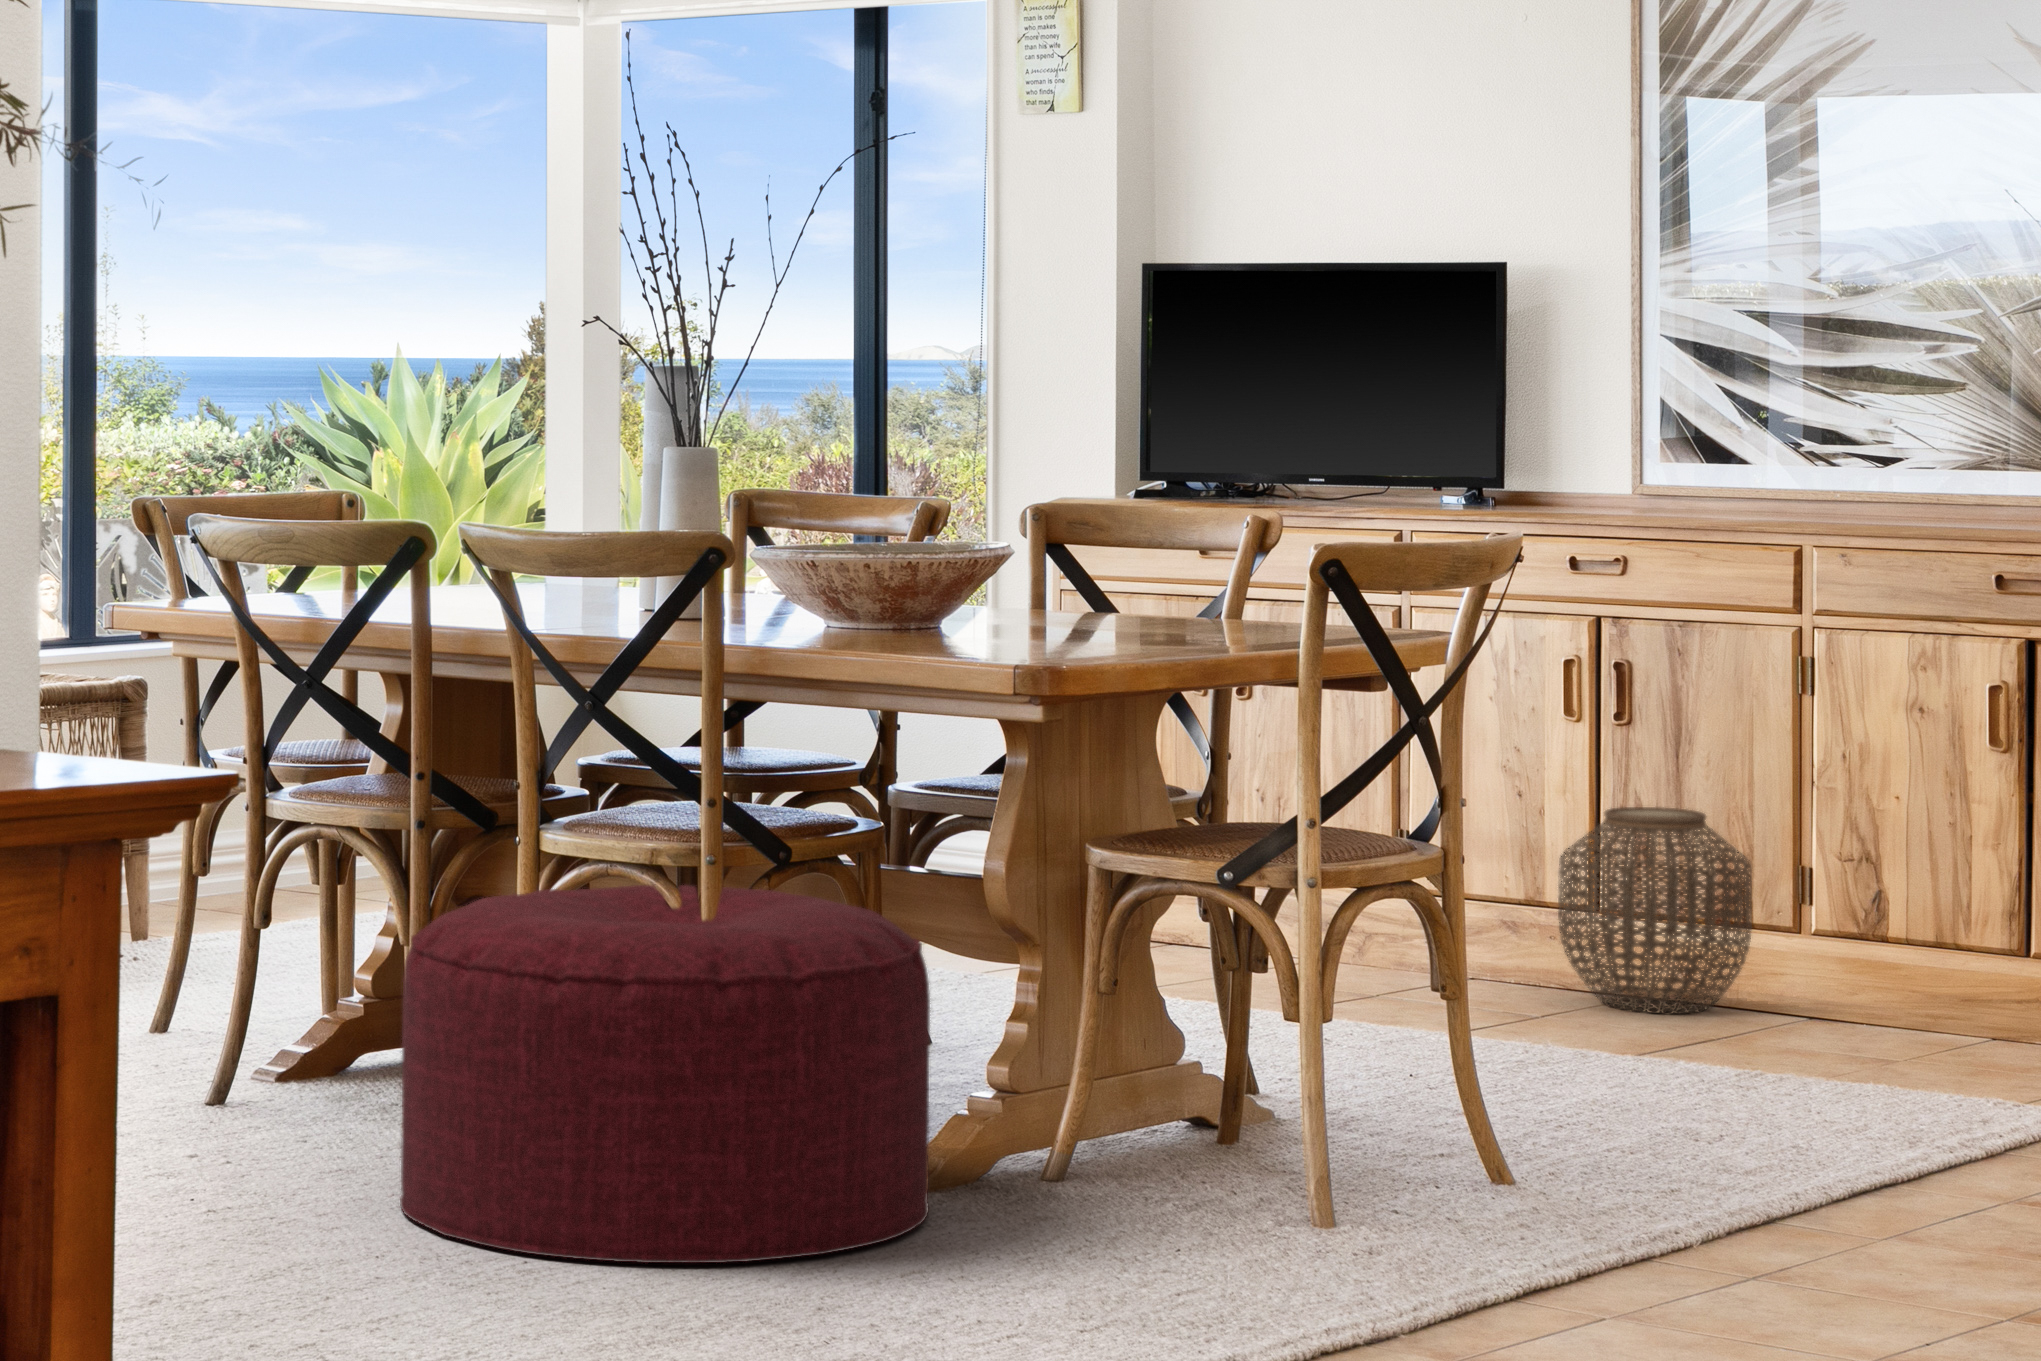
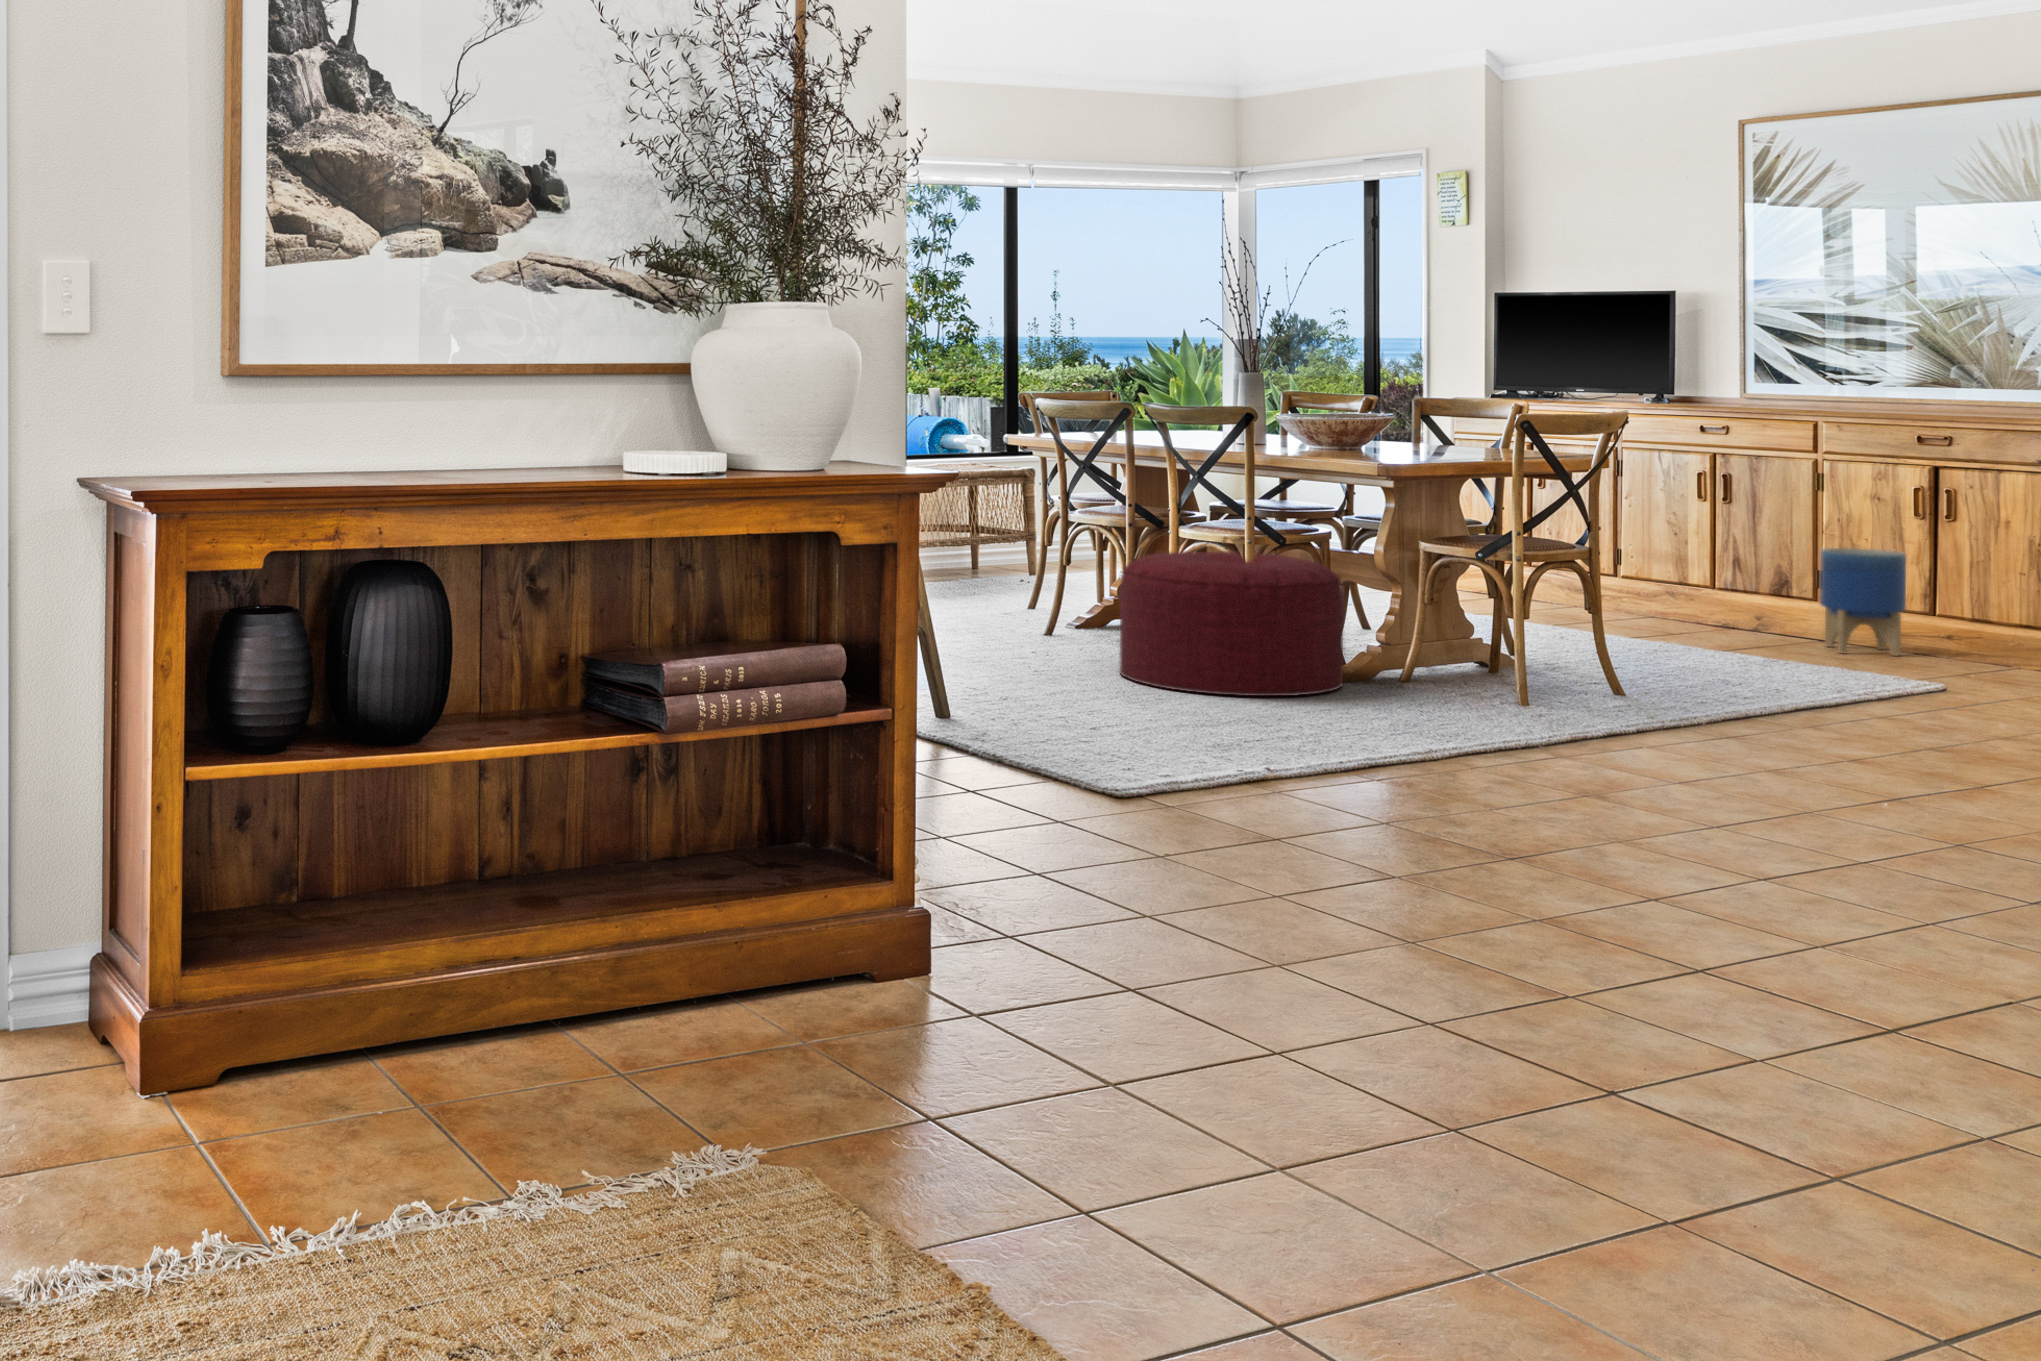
woven basket: present [1558,807,1752,1013] -> none [1687,542,1788,637]
planter: none [1824,817,1984,1048] -> present [1820,548,1906,656]

